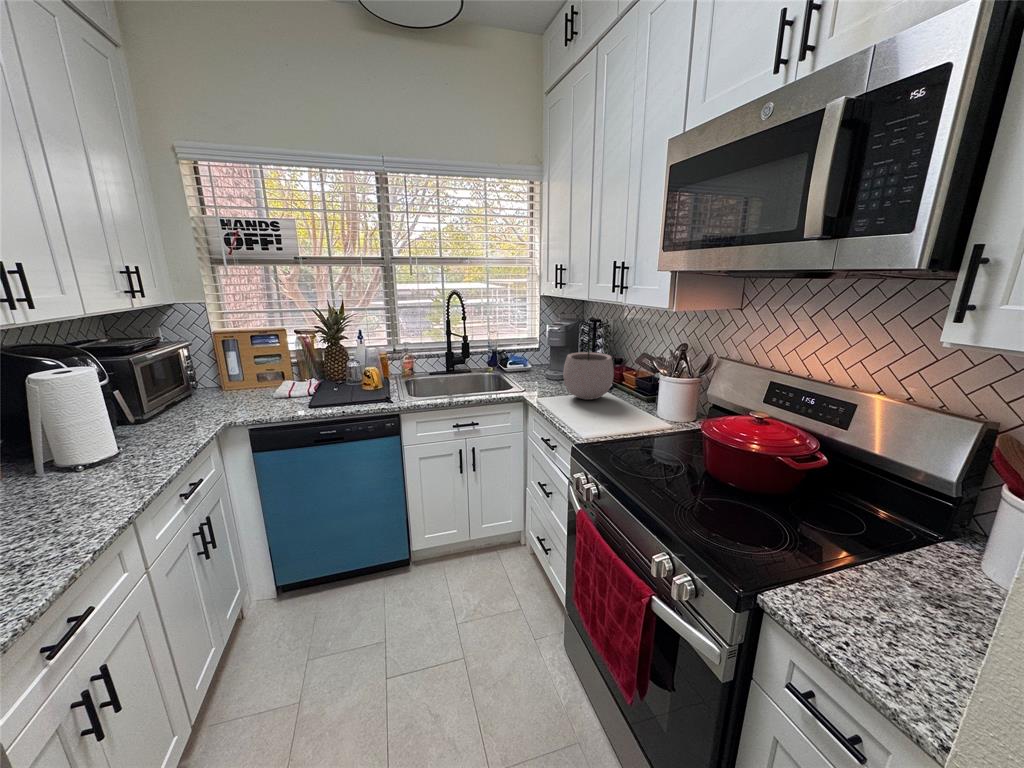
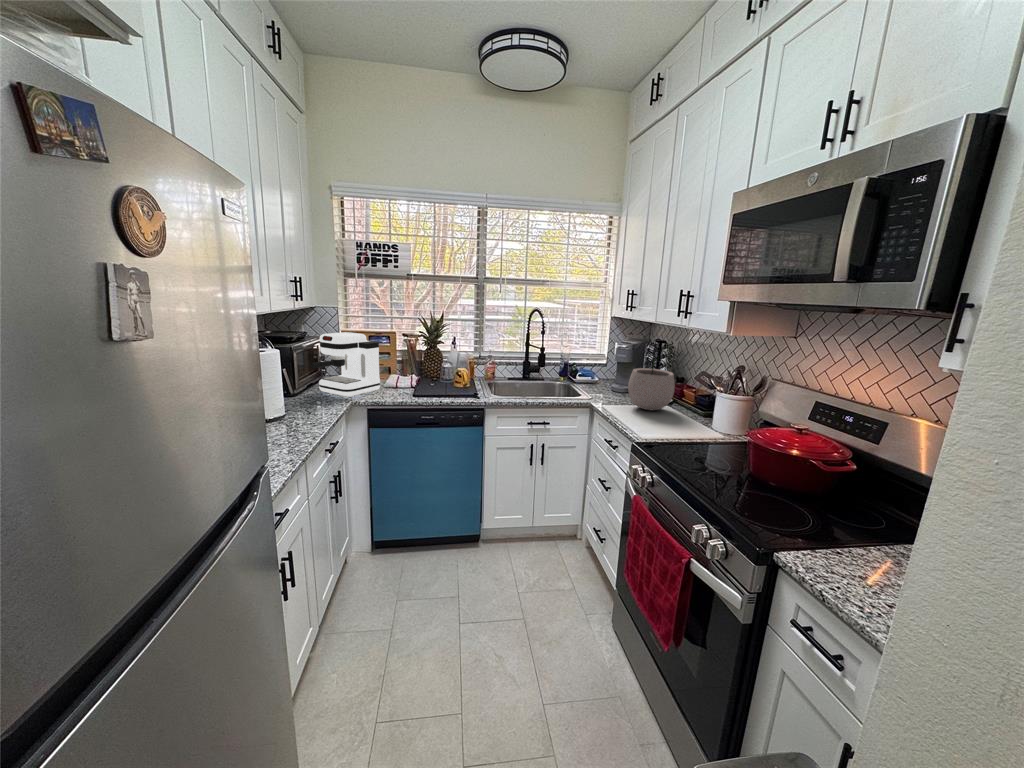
coffee maker: none [162,334,266,416] -> present [311,332,380,397]

